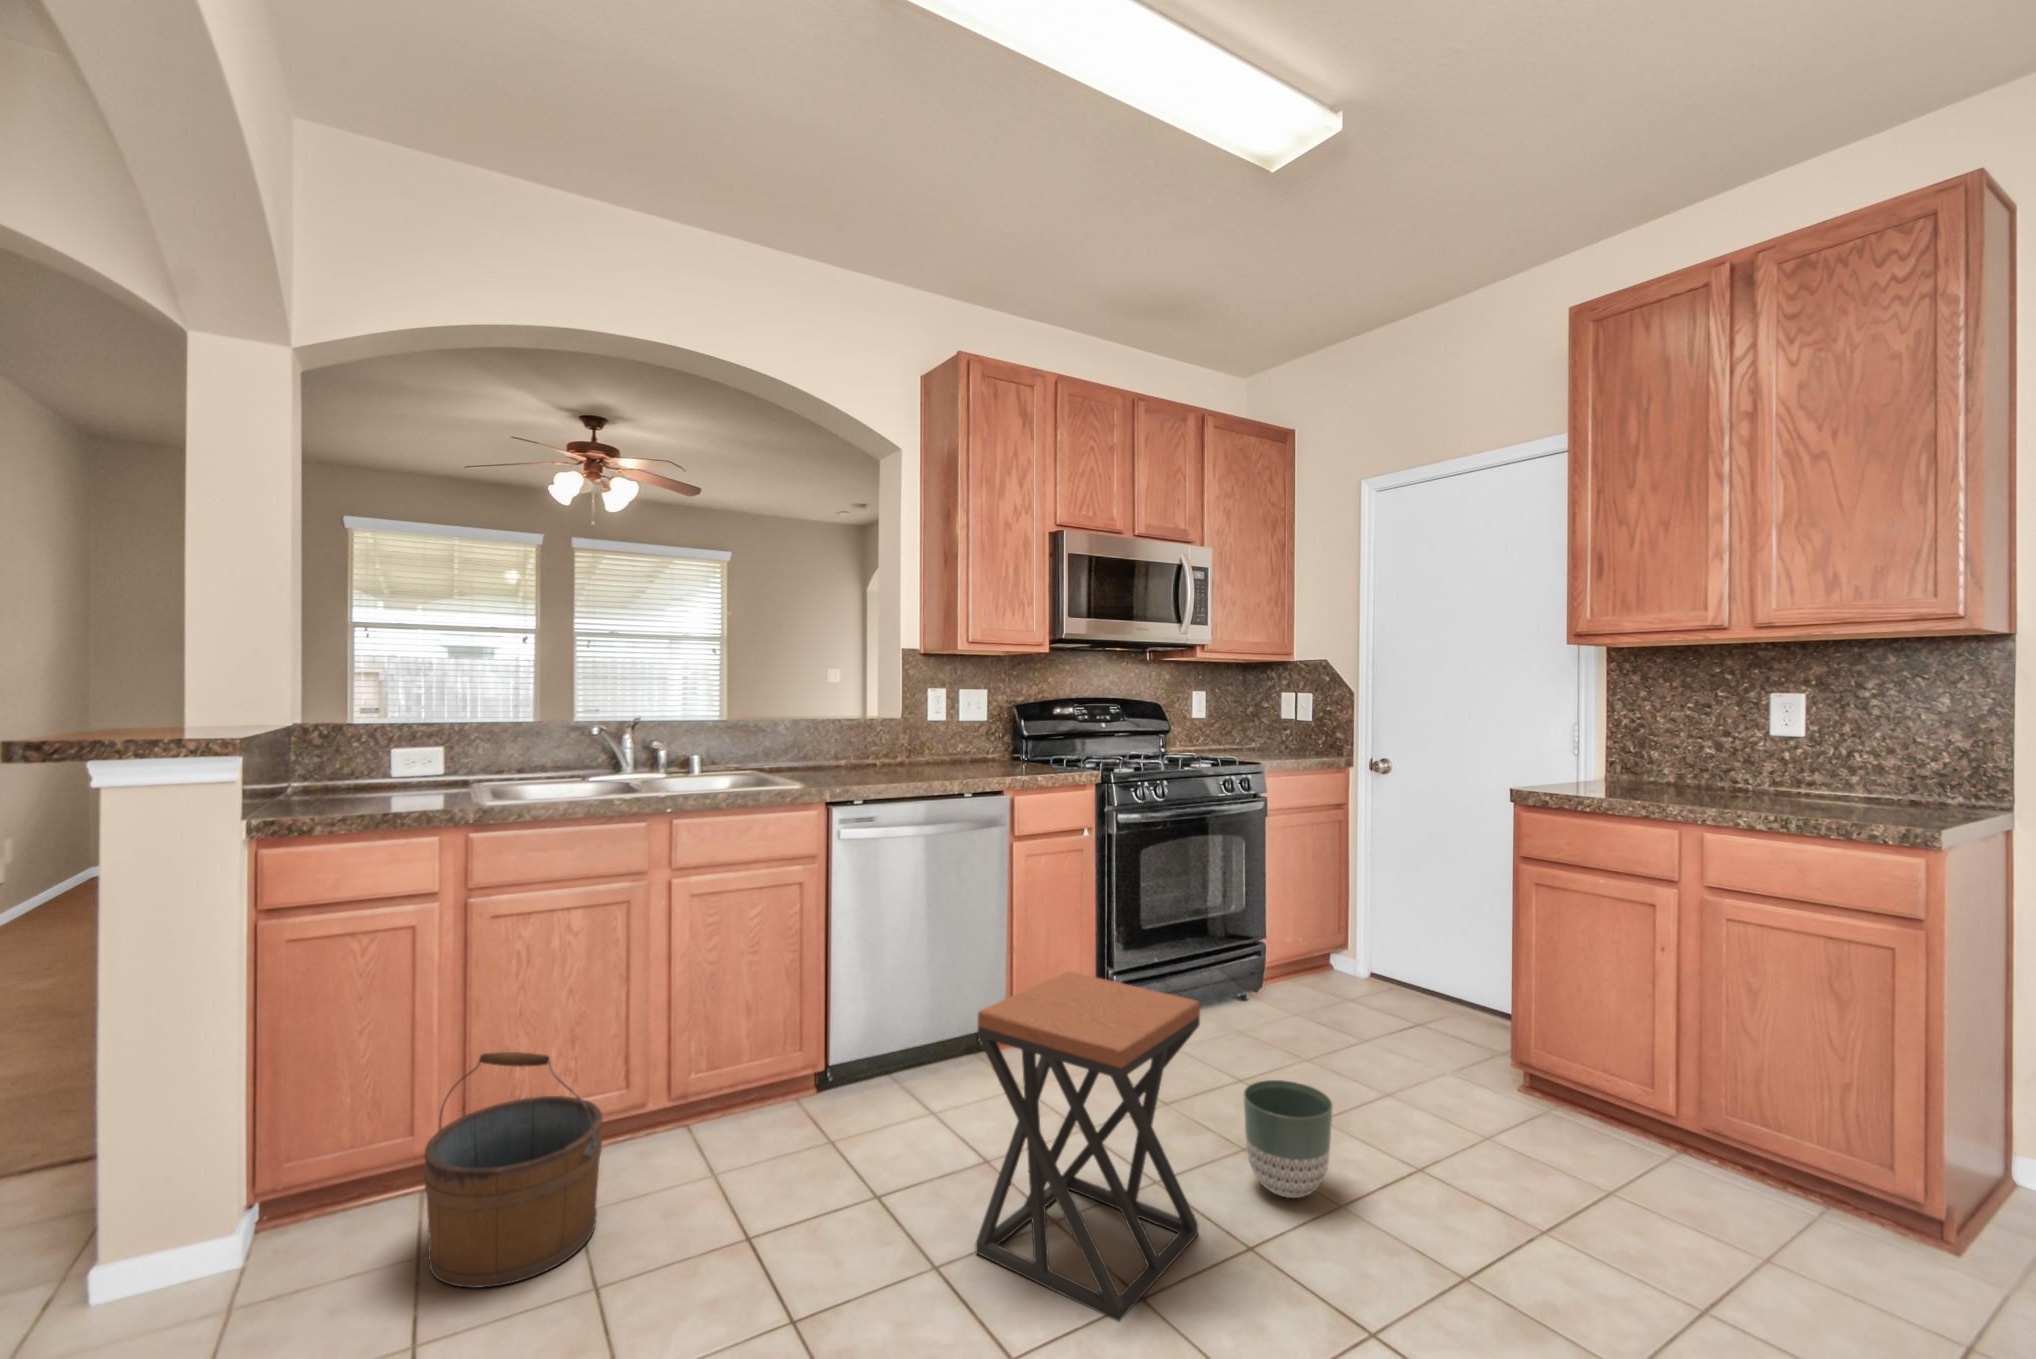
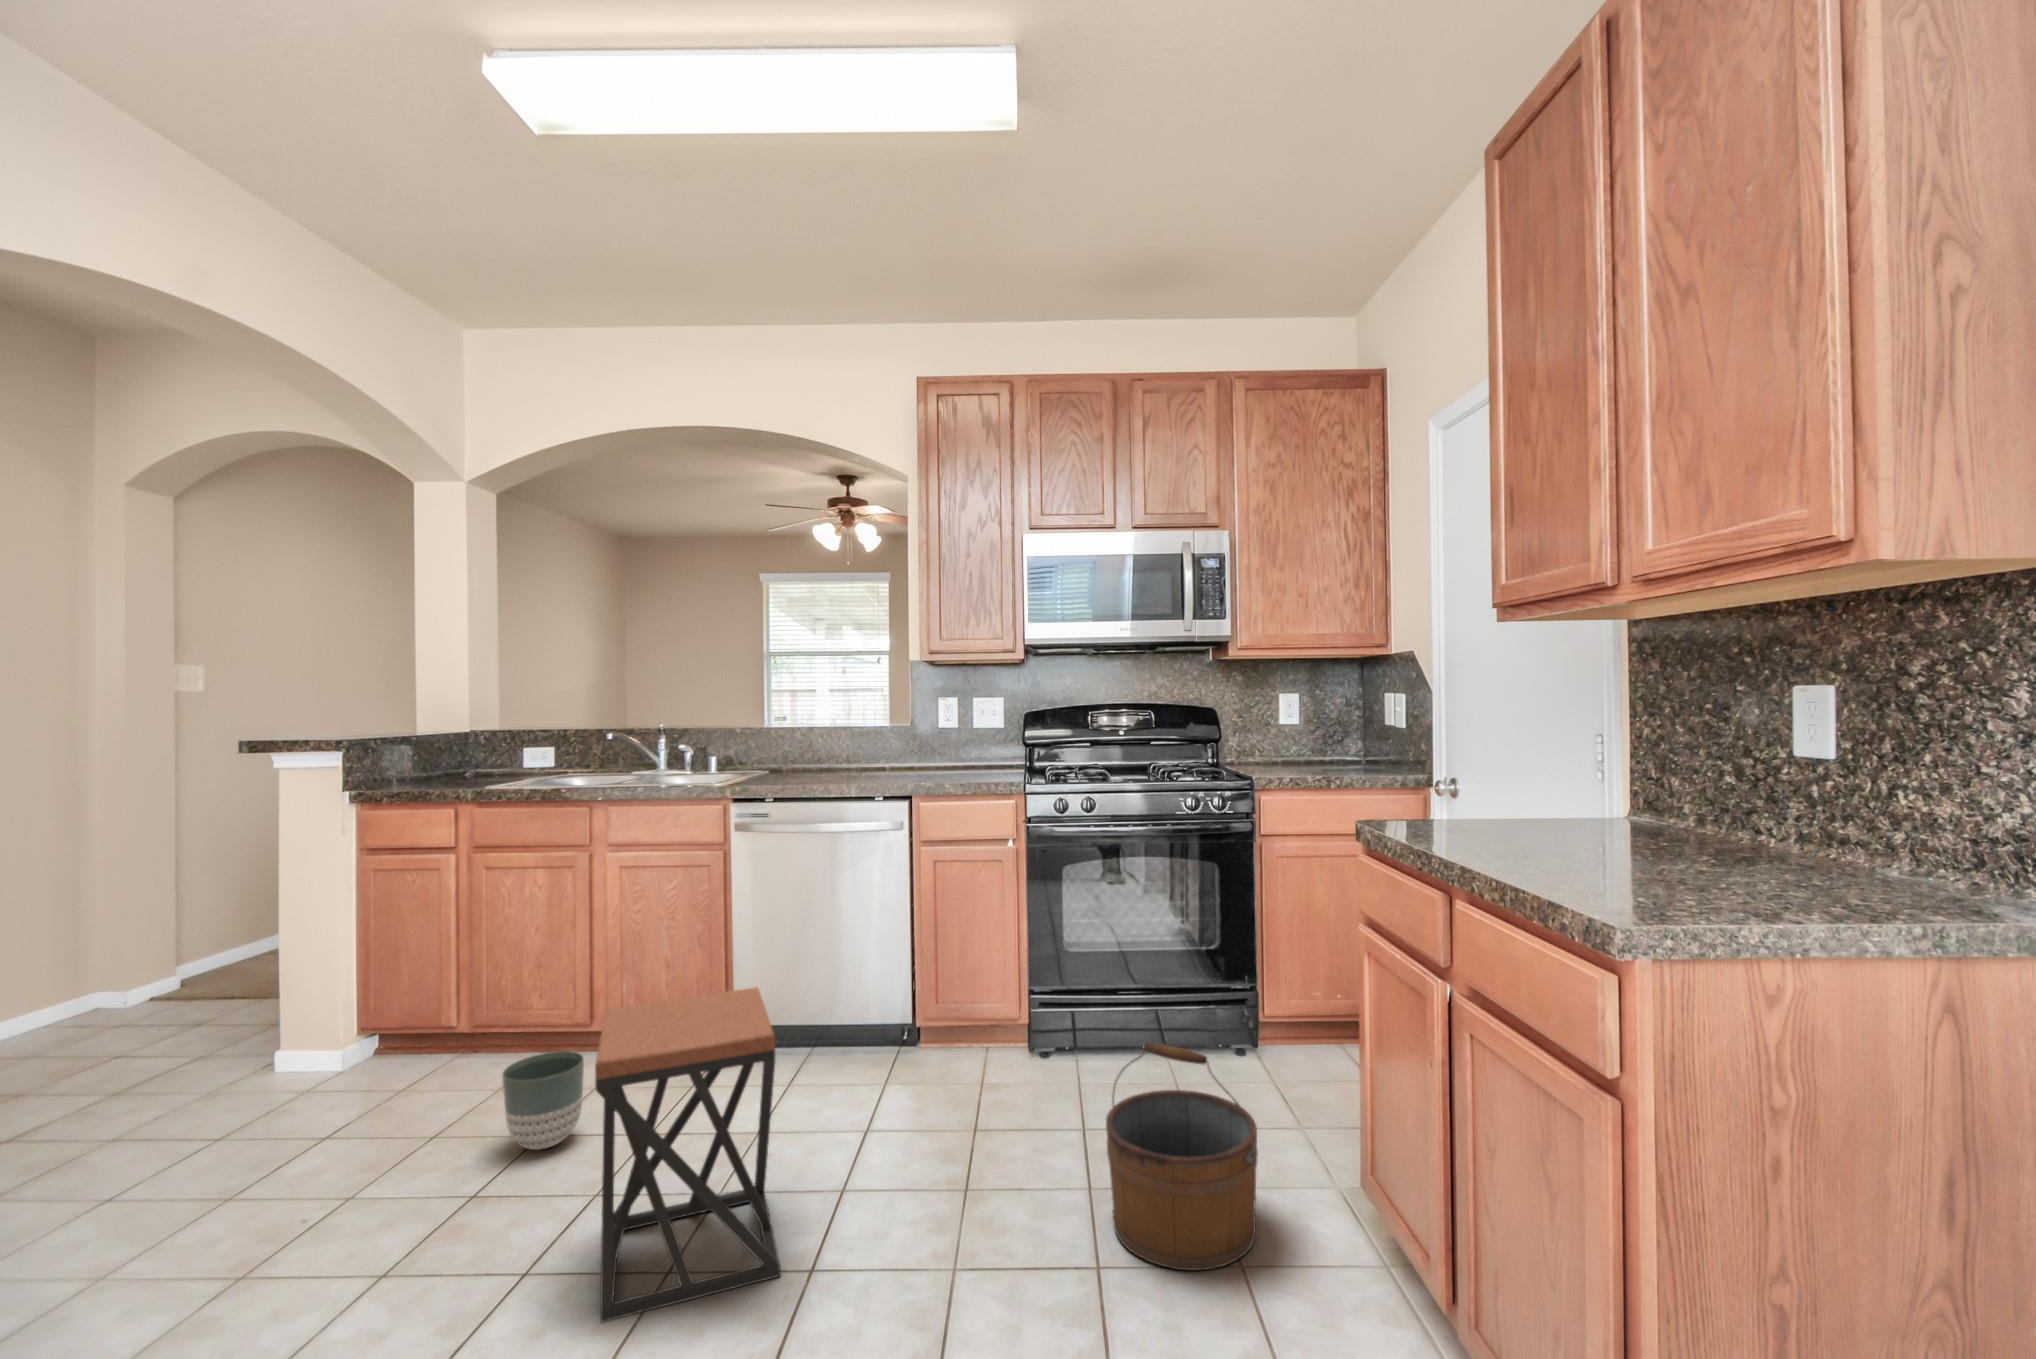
bucket: present [424,1052,602,1288] -> present [1106,1043,1258,1271]
planter: present [1244,1080,1332,1198] -> present [502,1051,584,1150]

